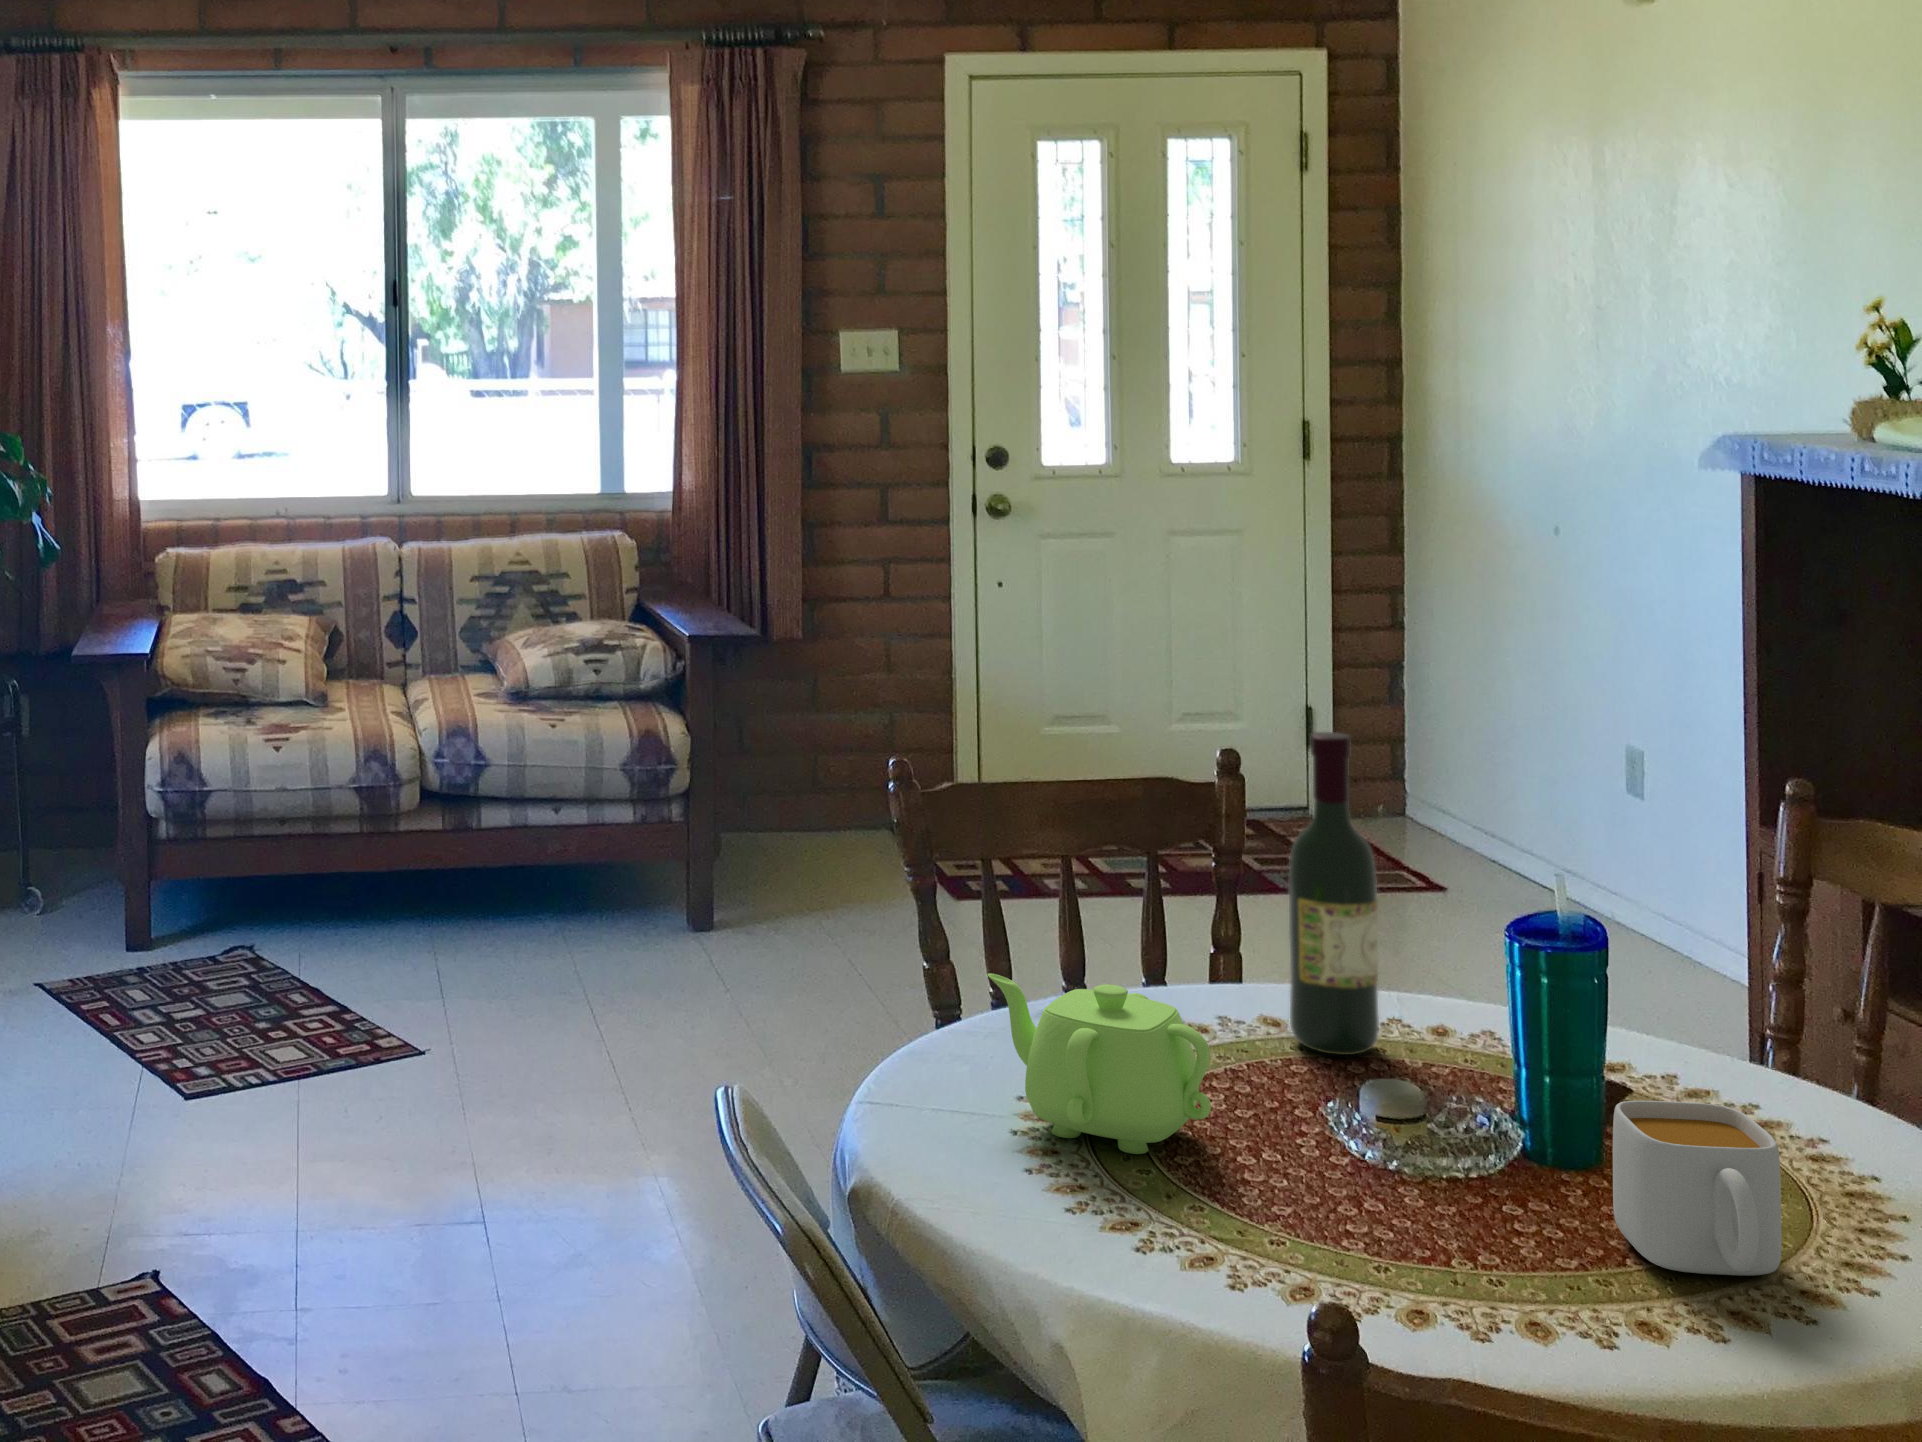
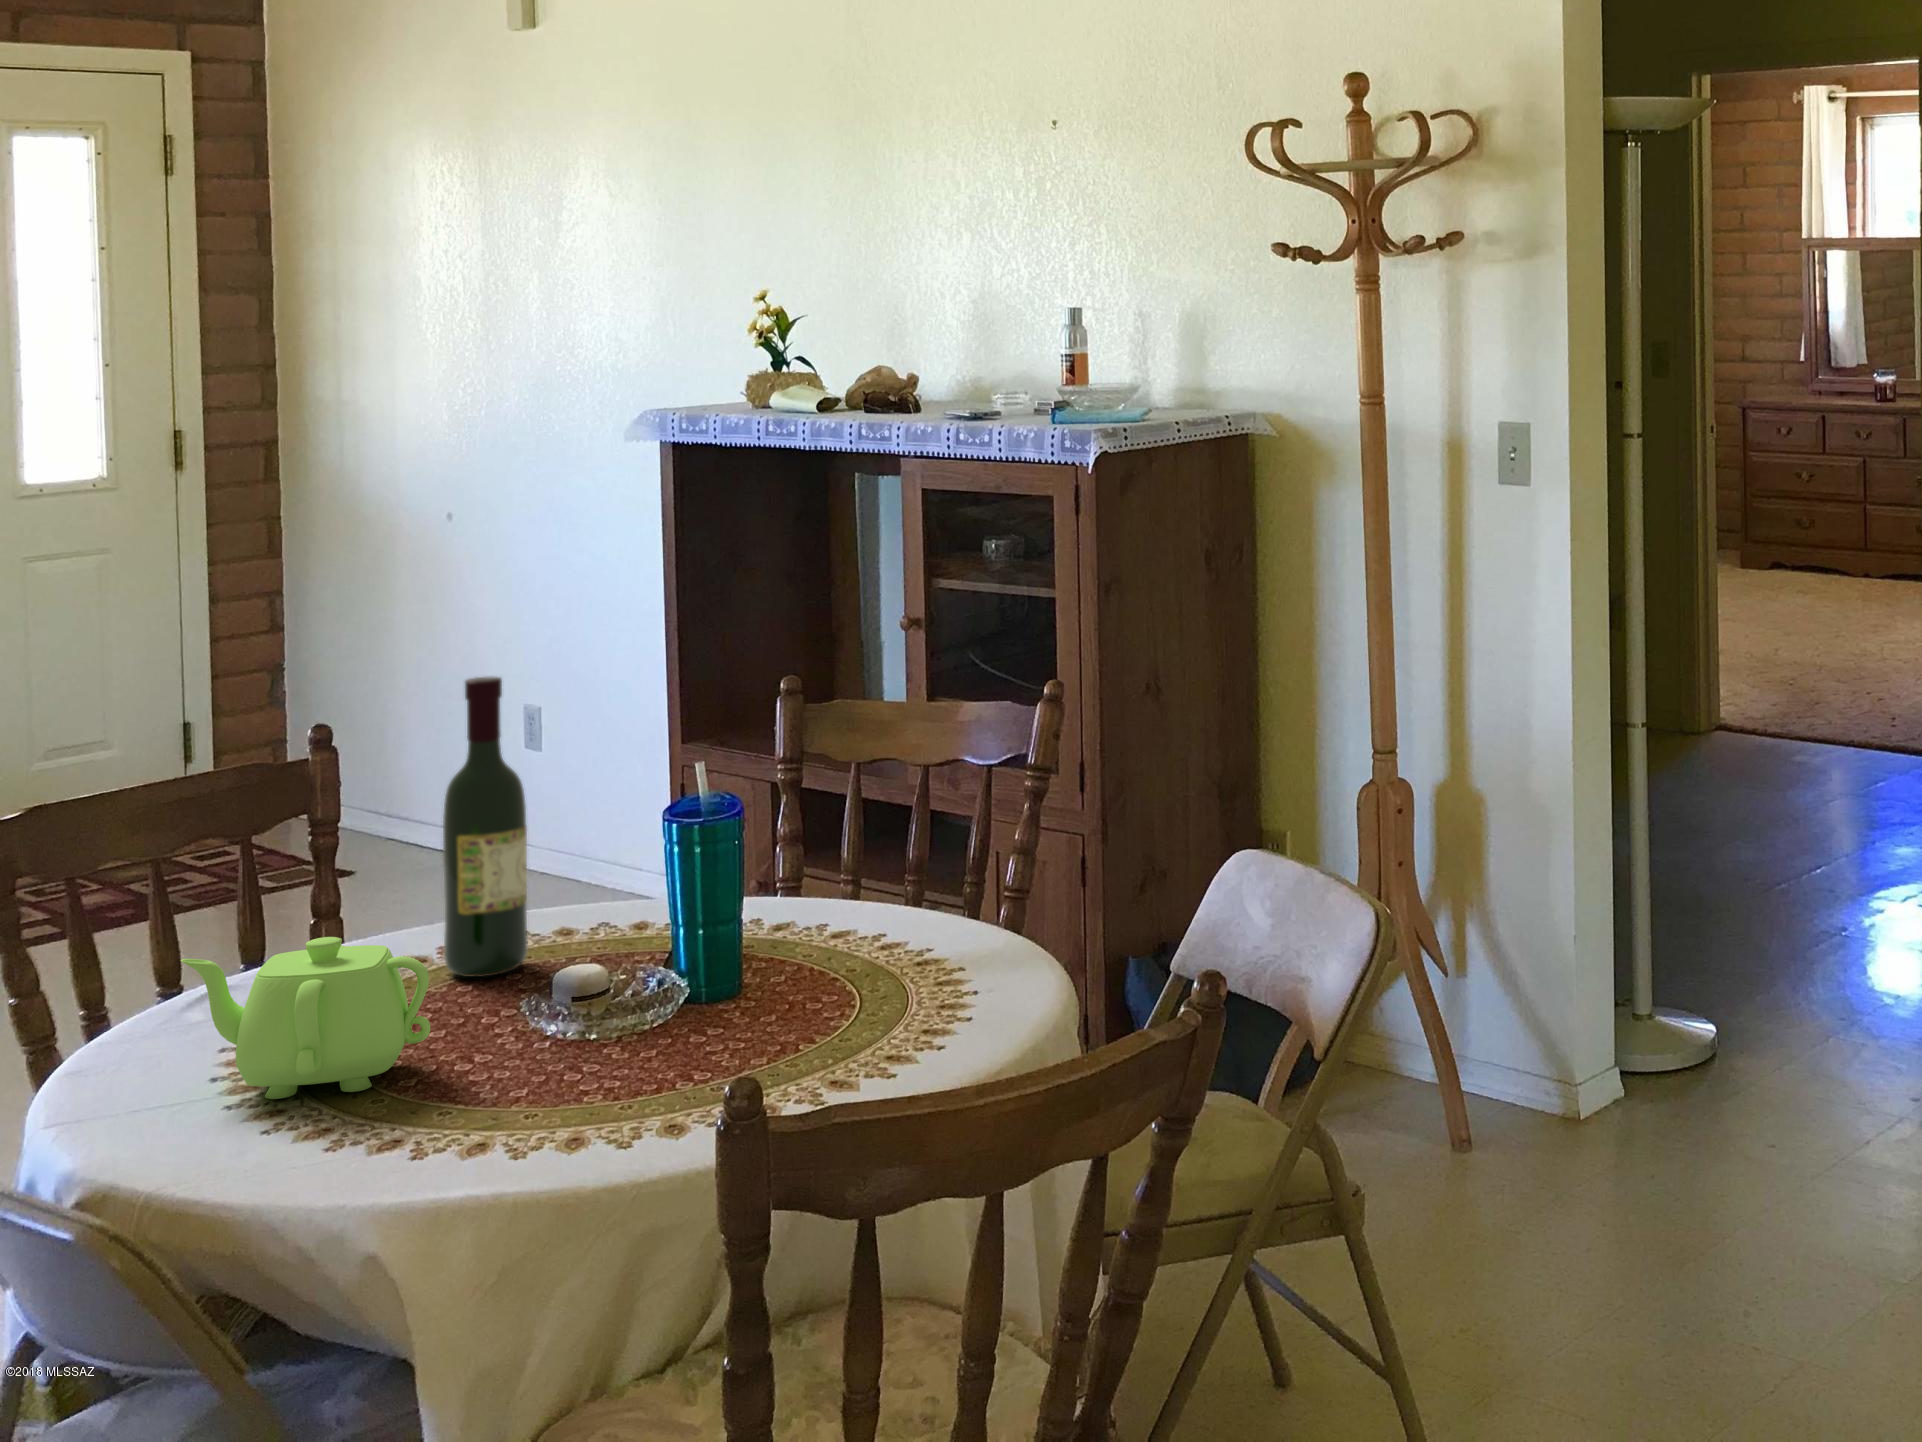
mug: present [1613,1101,1782,1275] -> none [781,909,905,1041]

